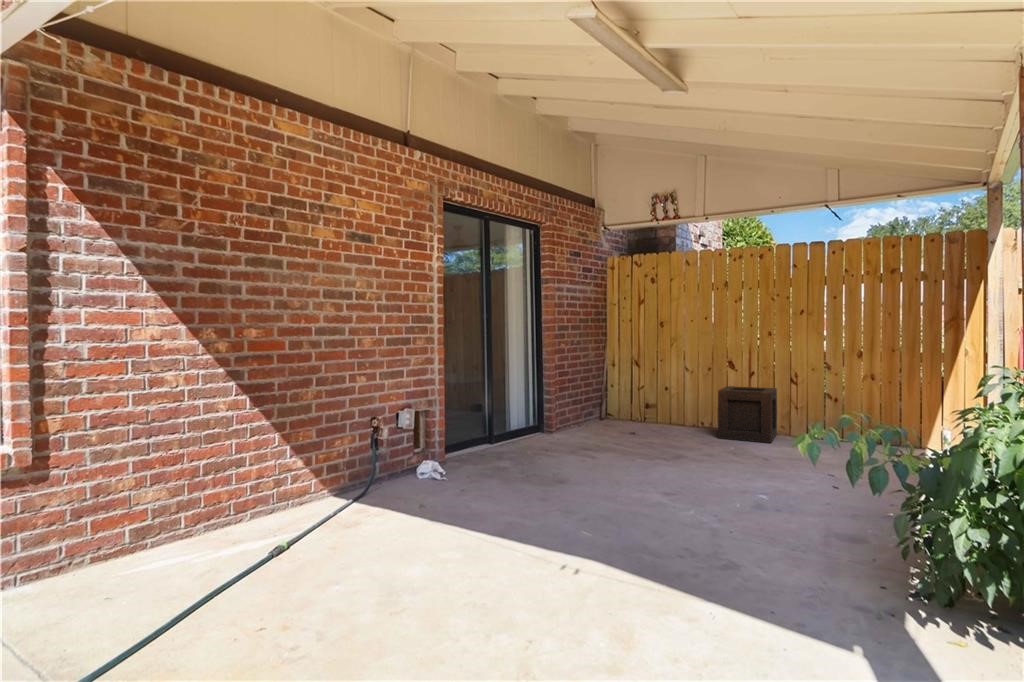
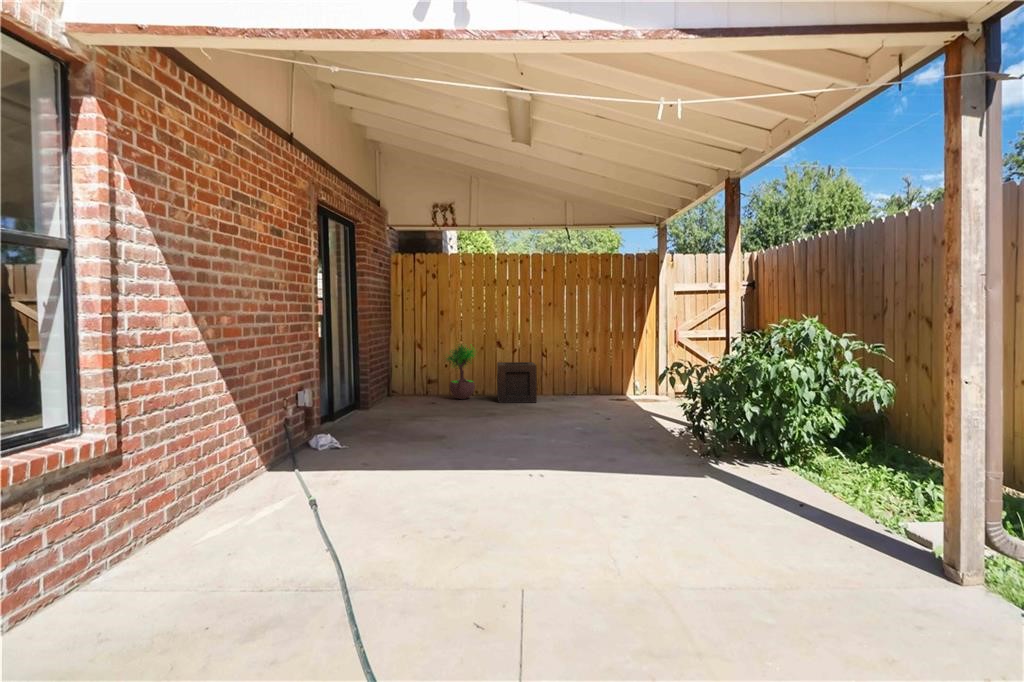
potted tree: none [654,357,697,429] -> present [447,345,475,399]

